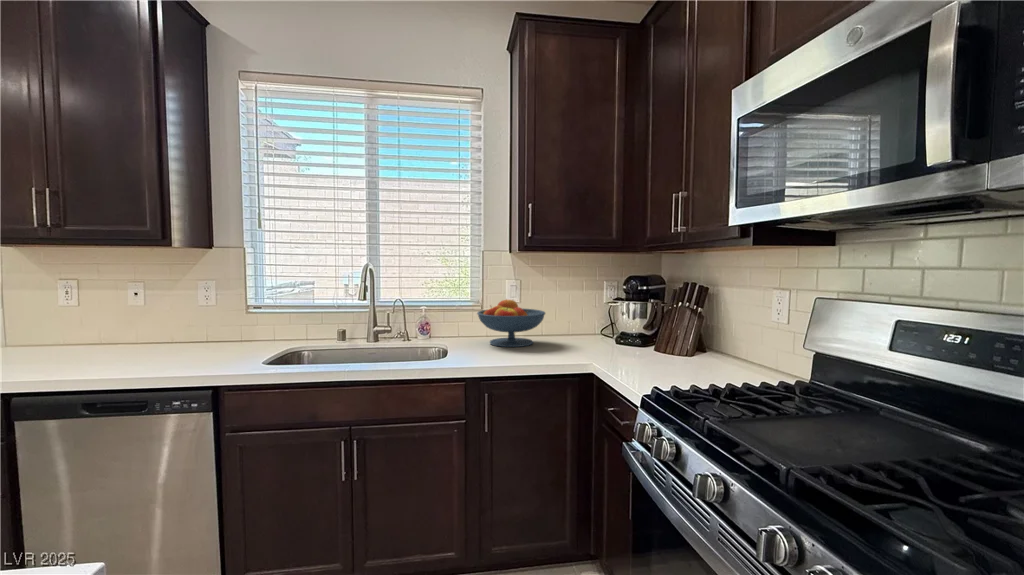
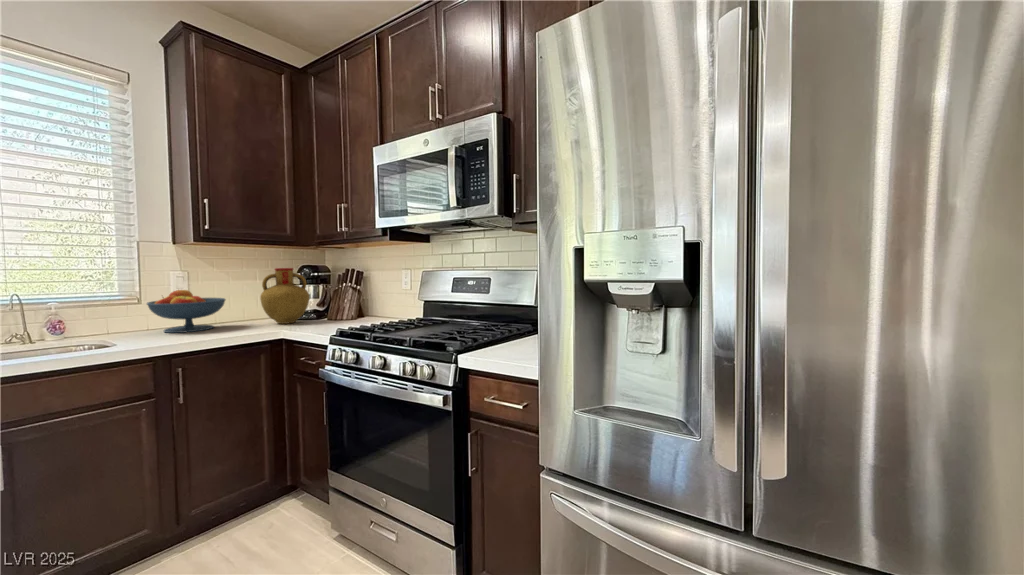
vase: none [579,280,634,349] -> present [260,268,309,324]

